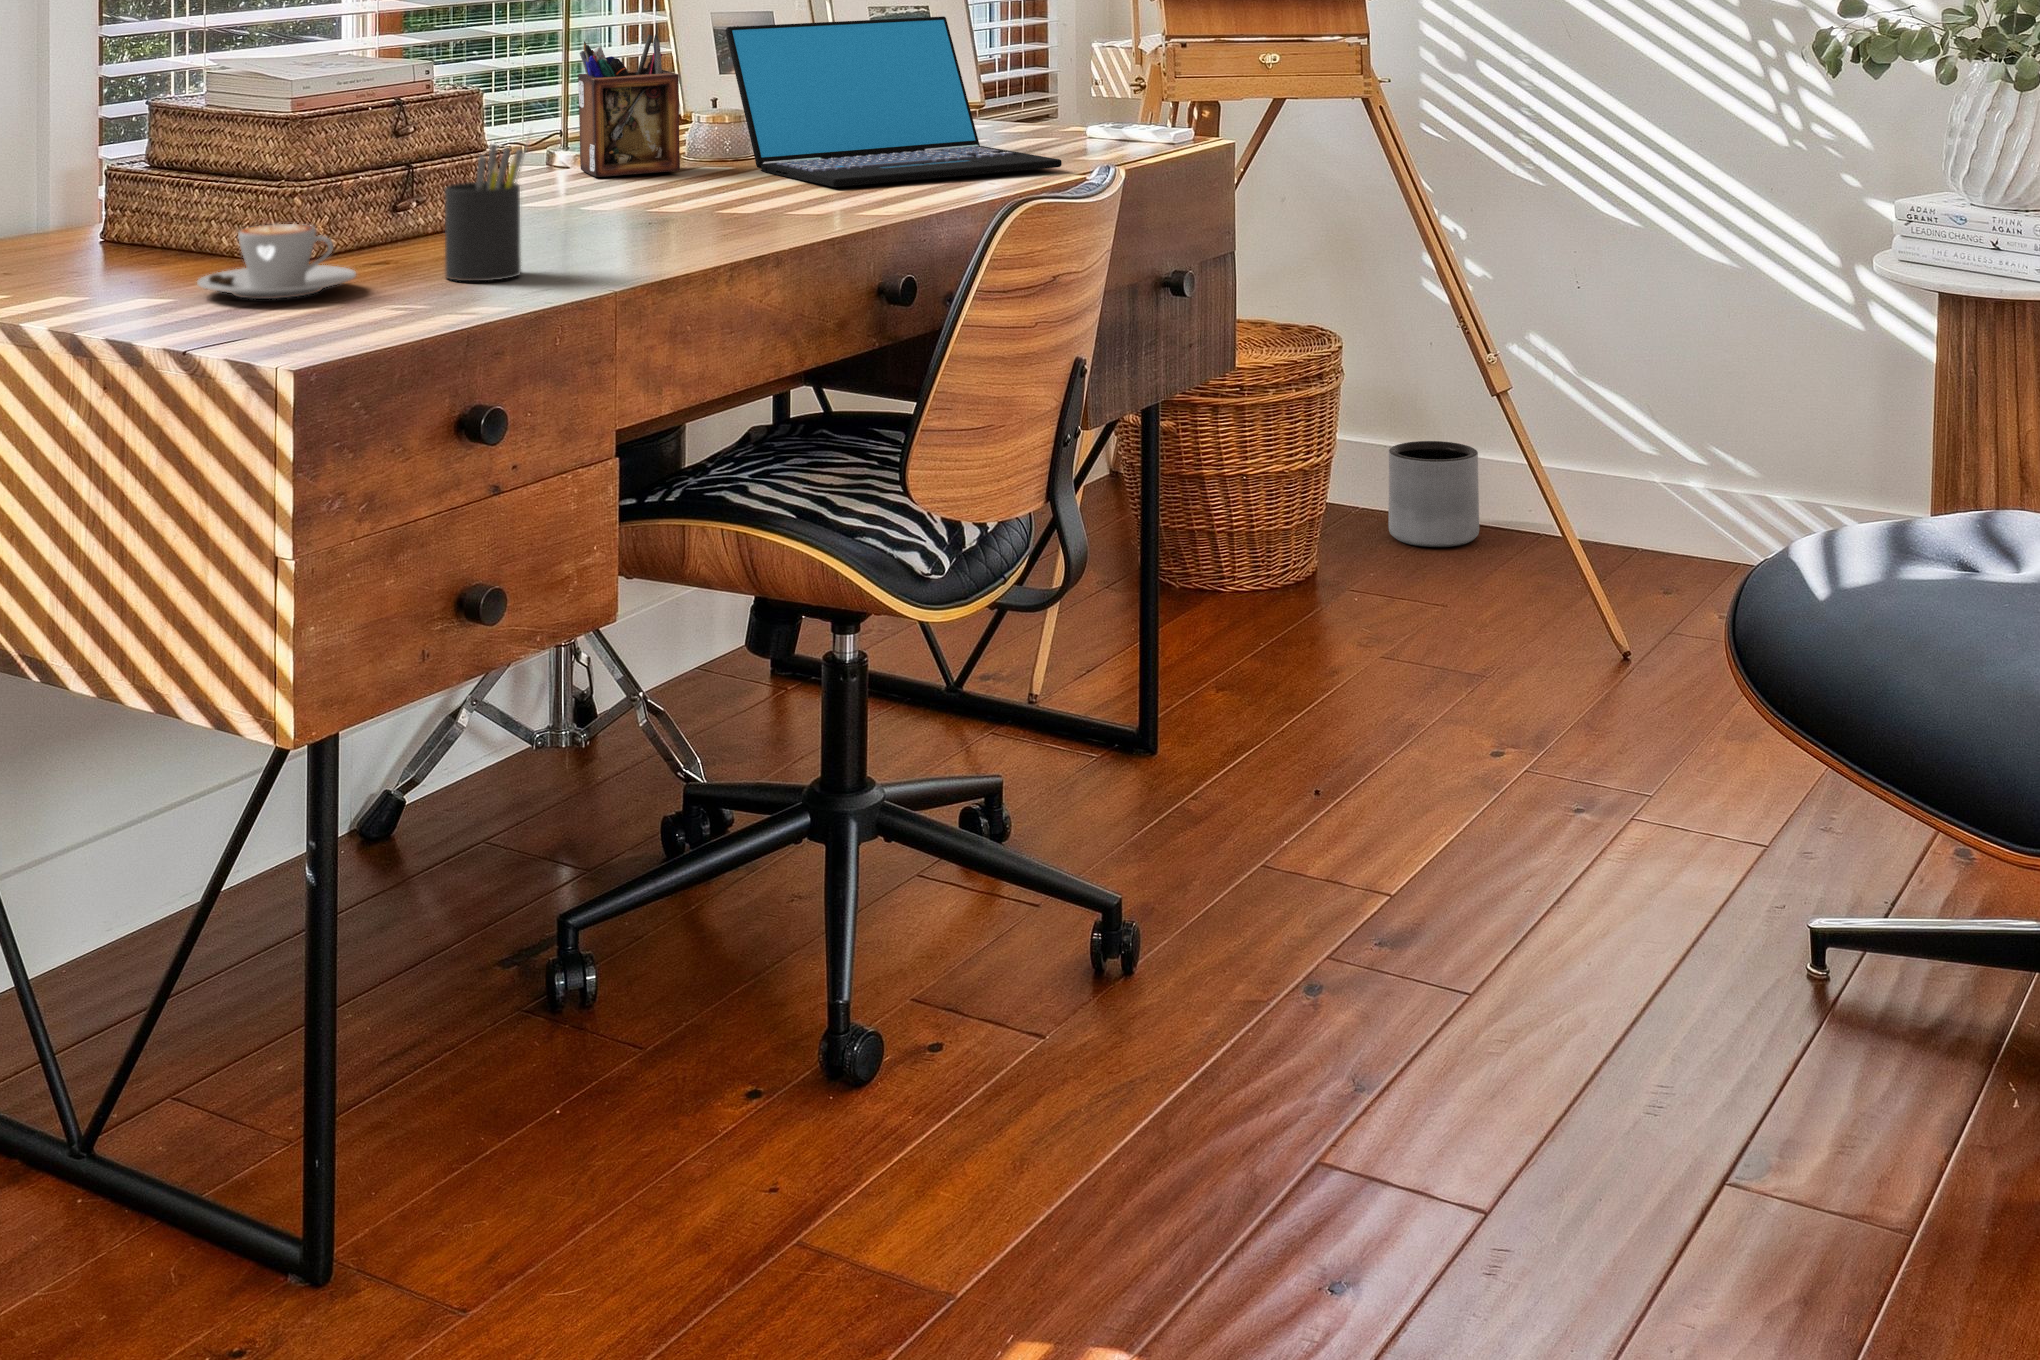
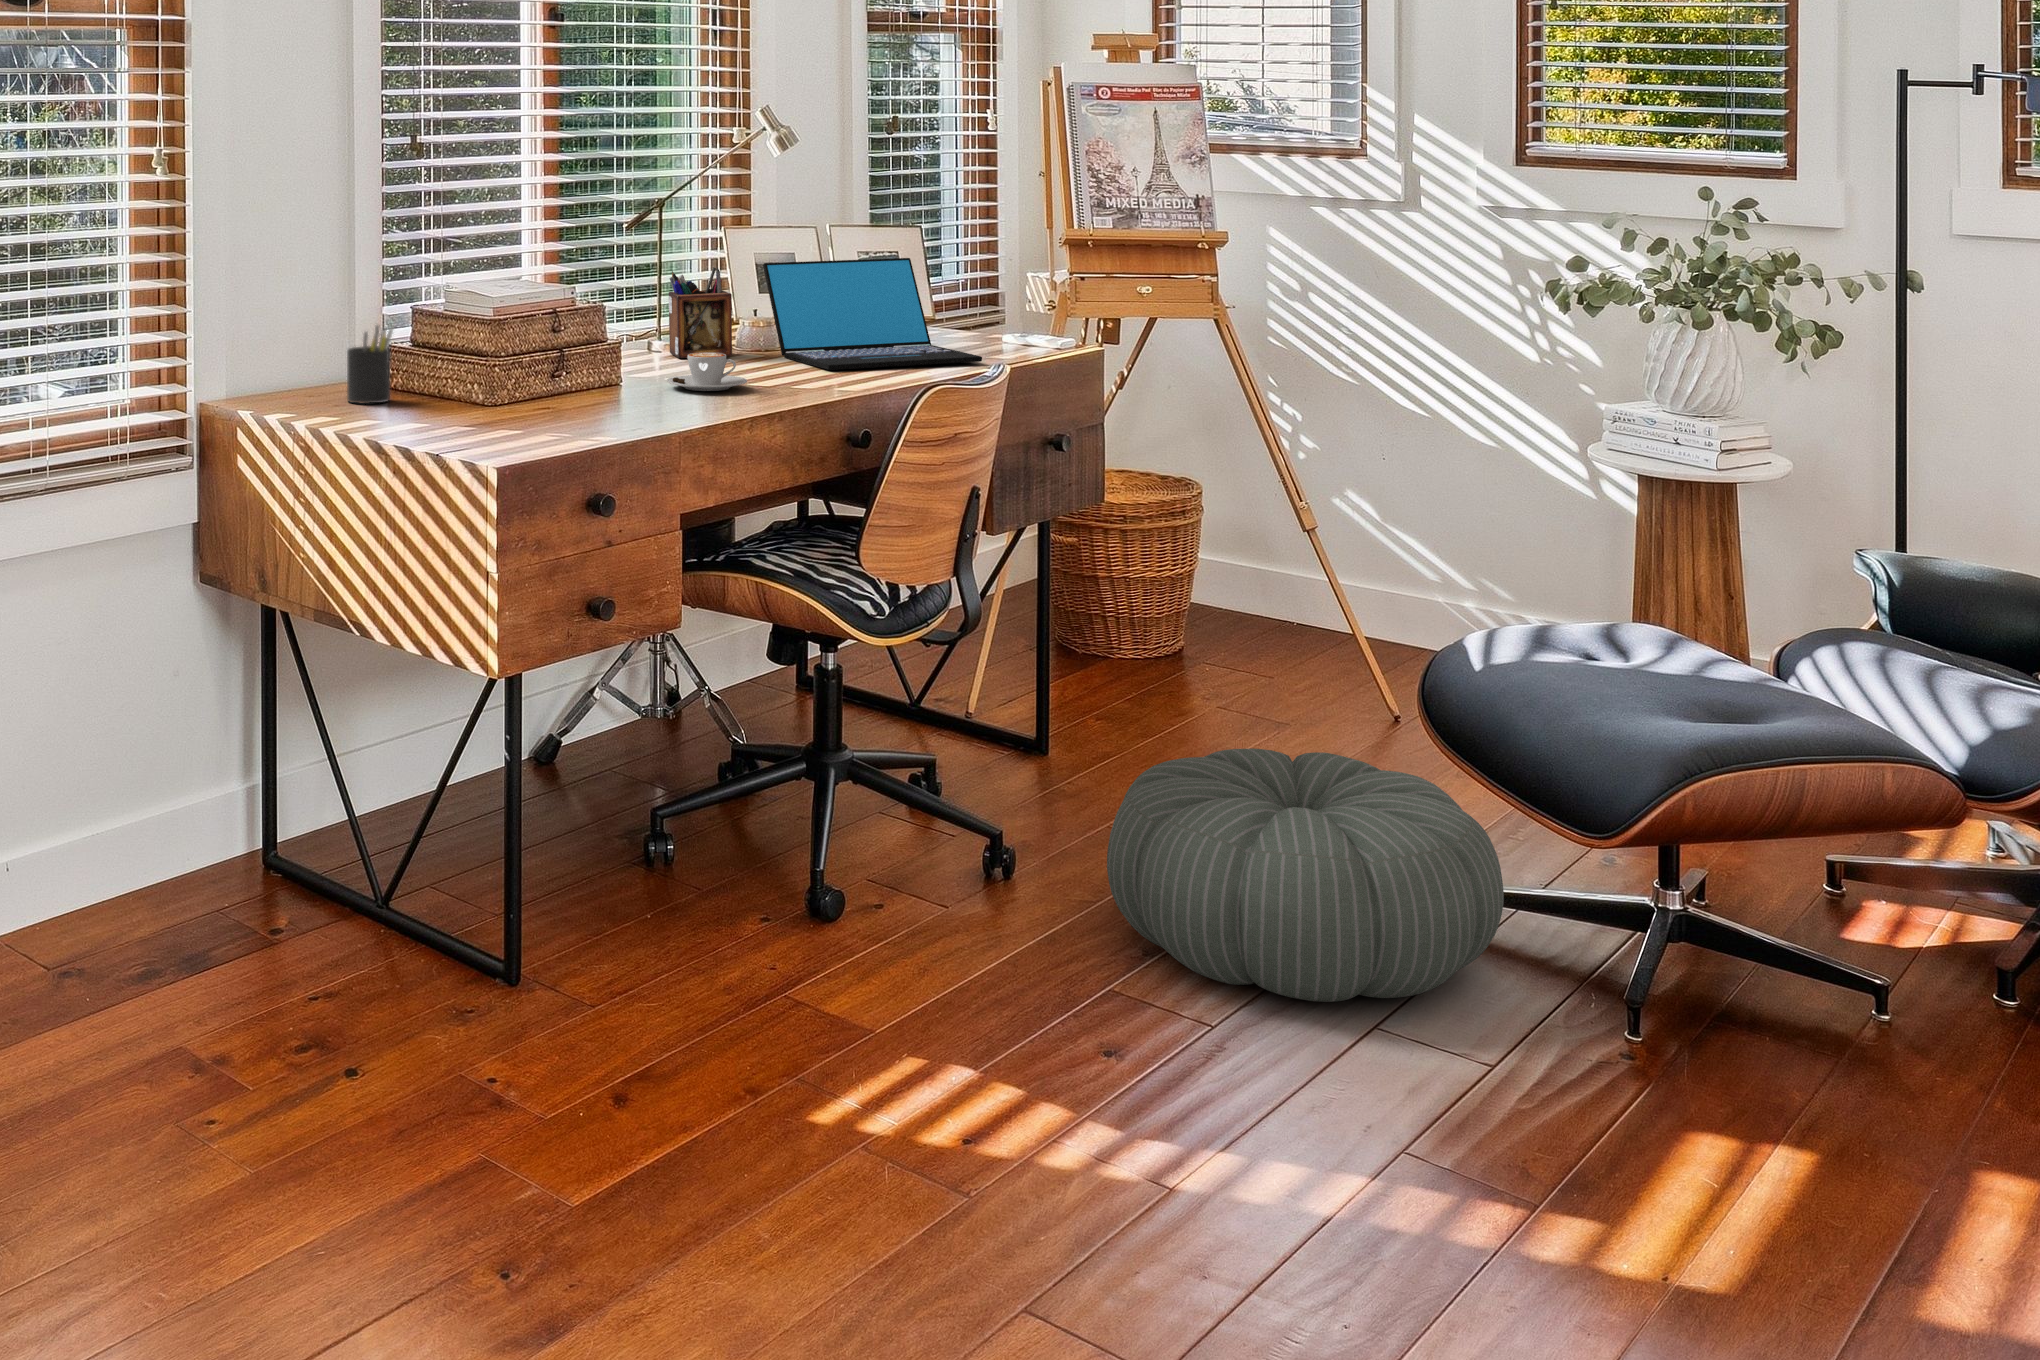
pen holder: present [445,144,525,281] -> present [347,326,393,404]
coffee cup: present [197,224,356,299] -> present [667,353,747,391]
planter: present [1388,441,1479,547] -> none [1241,565,1308,640]
pouf: none [1300,738,1889,1149] -> present [1107,748,1504,1002]

